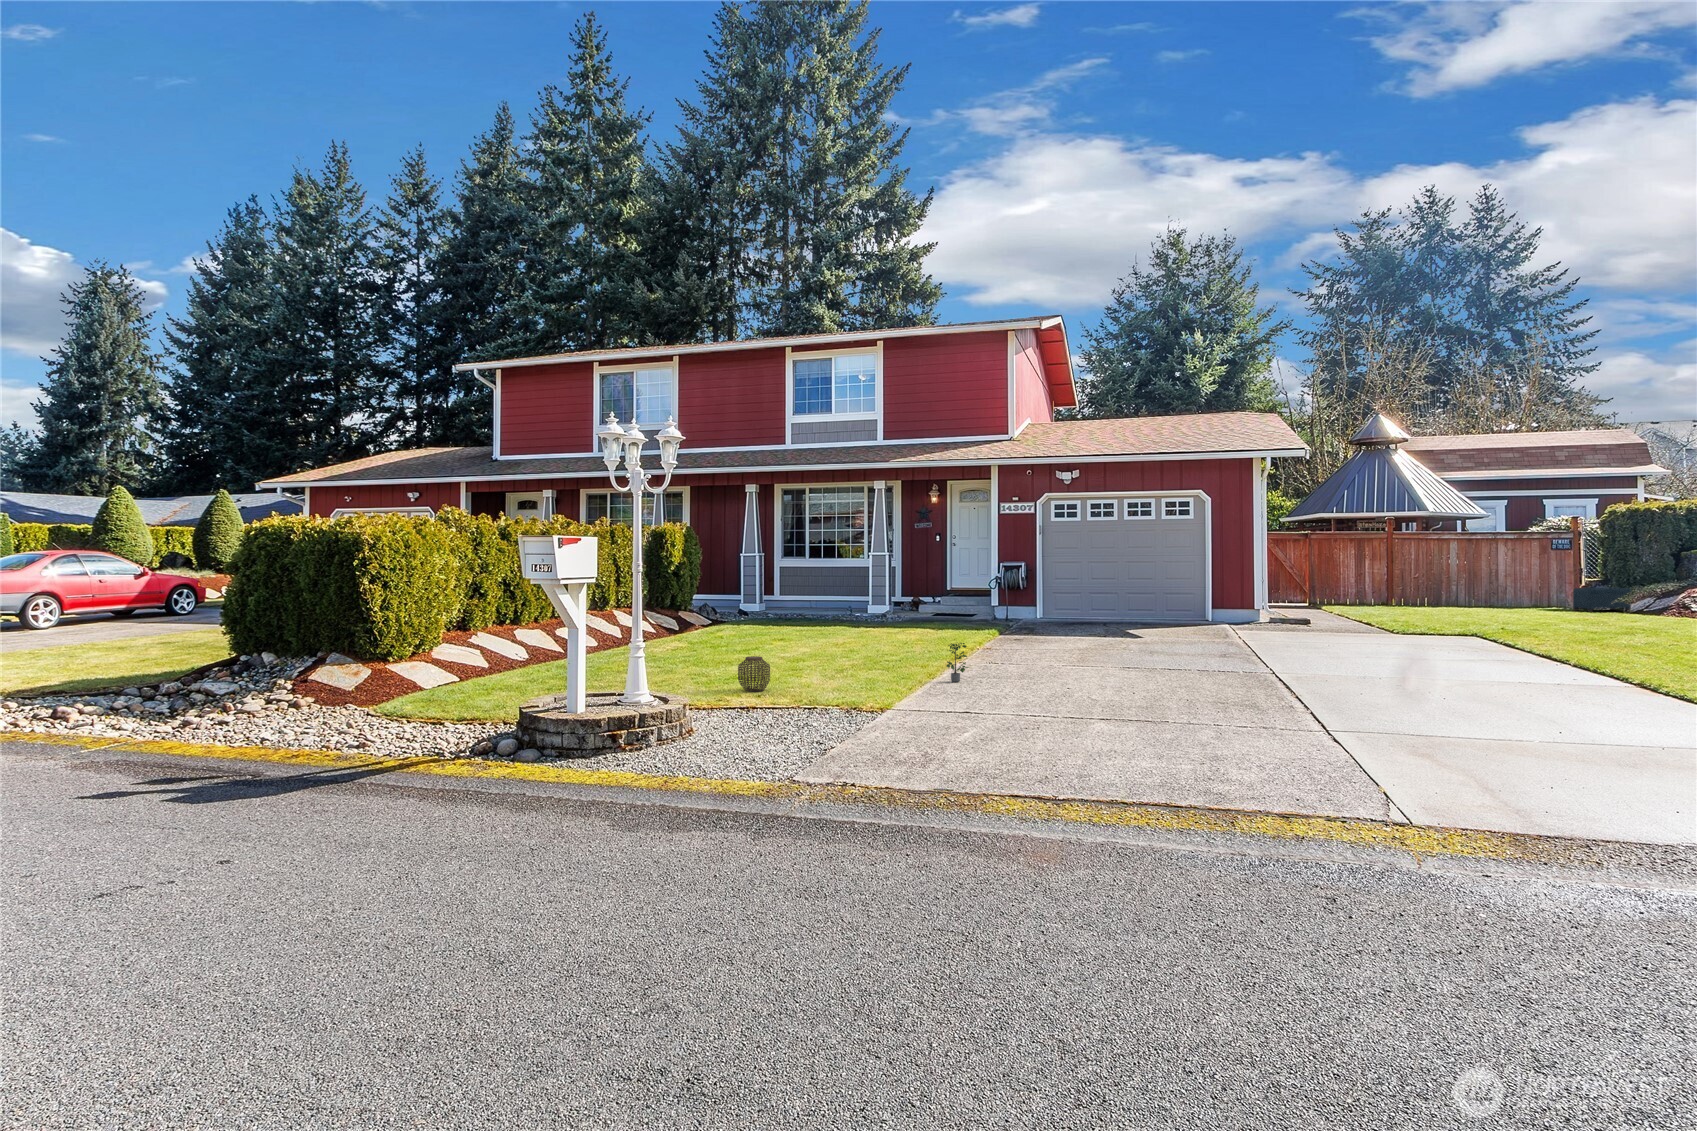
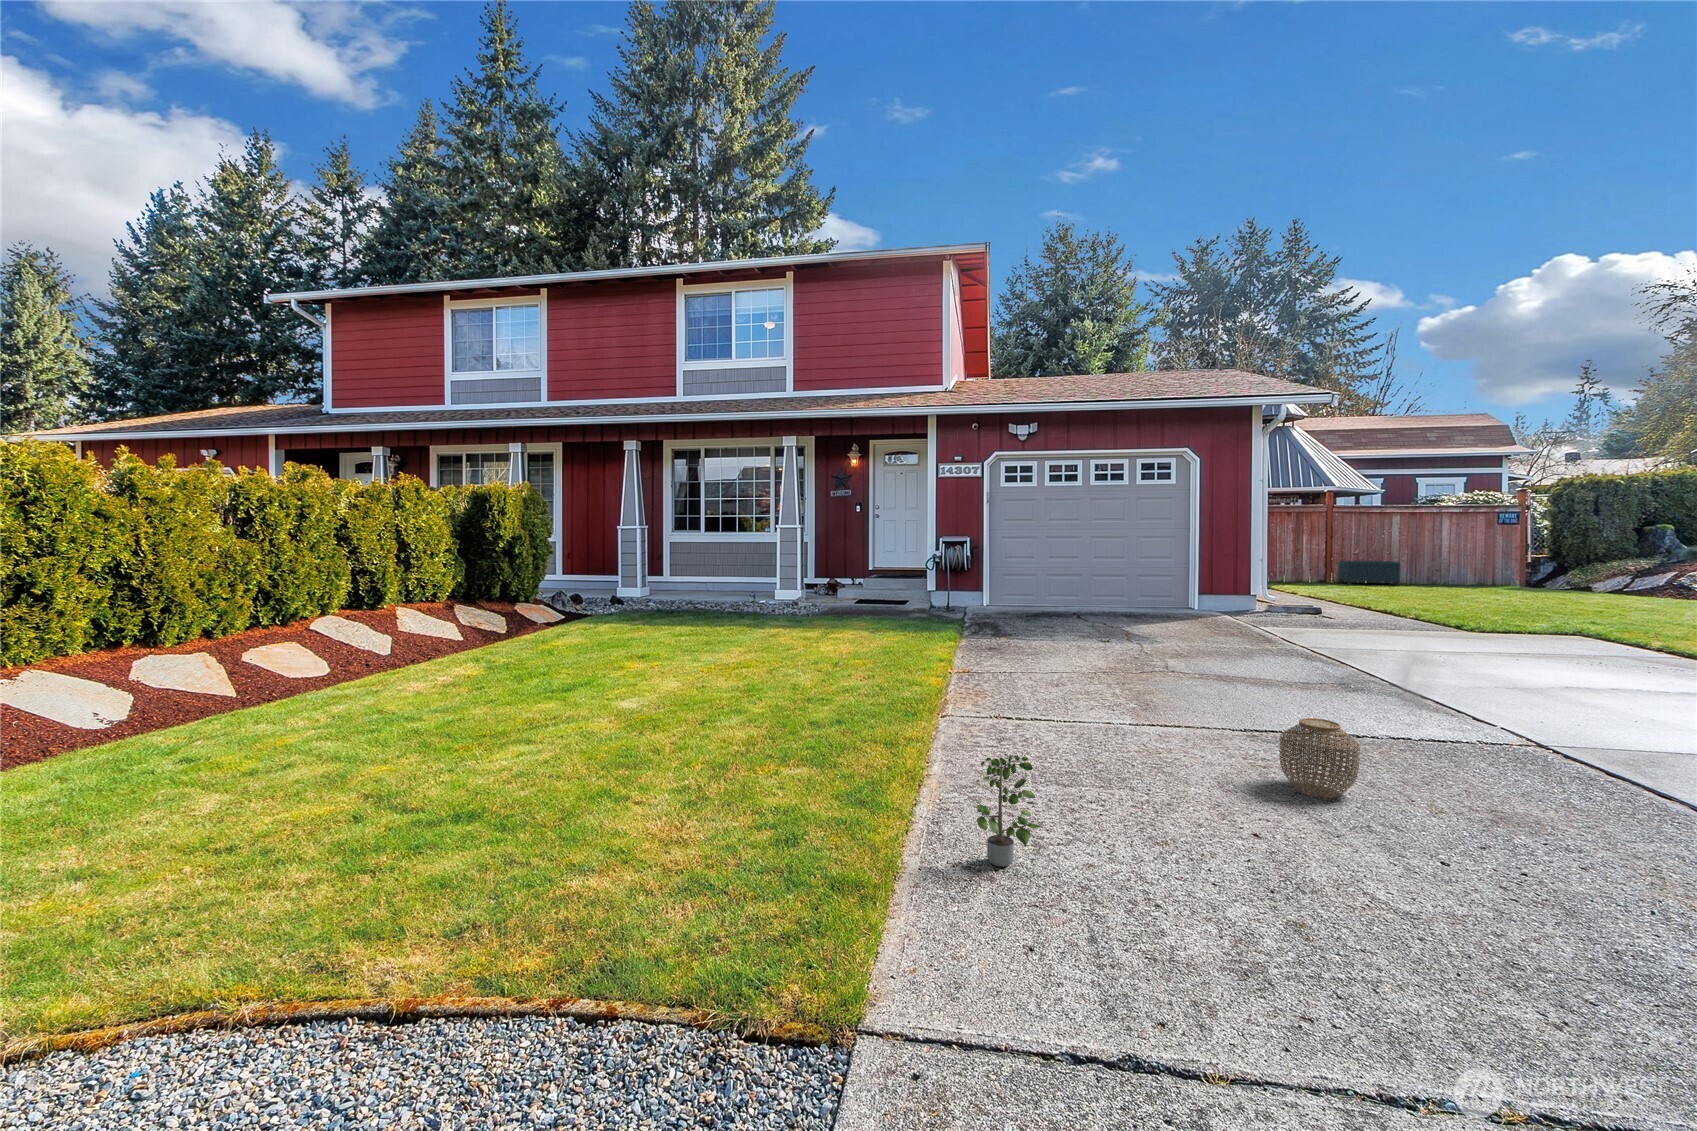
bench: present [1573,587,1631,612] -> present [1338,561,1401,585]
woven basket: present [738,656,770,692] -> present [1279,718,1360,798]

